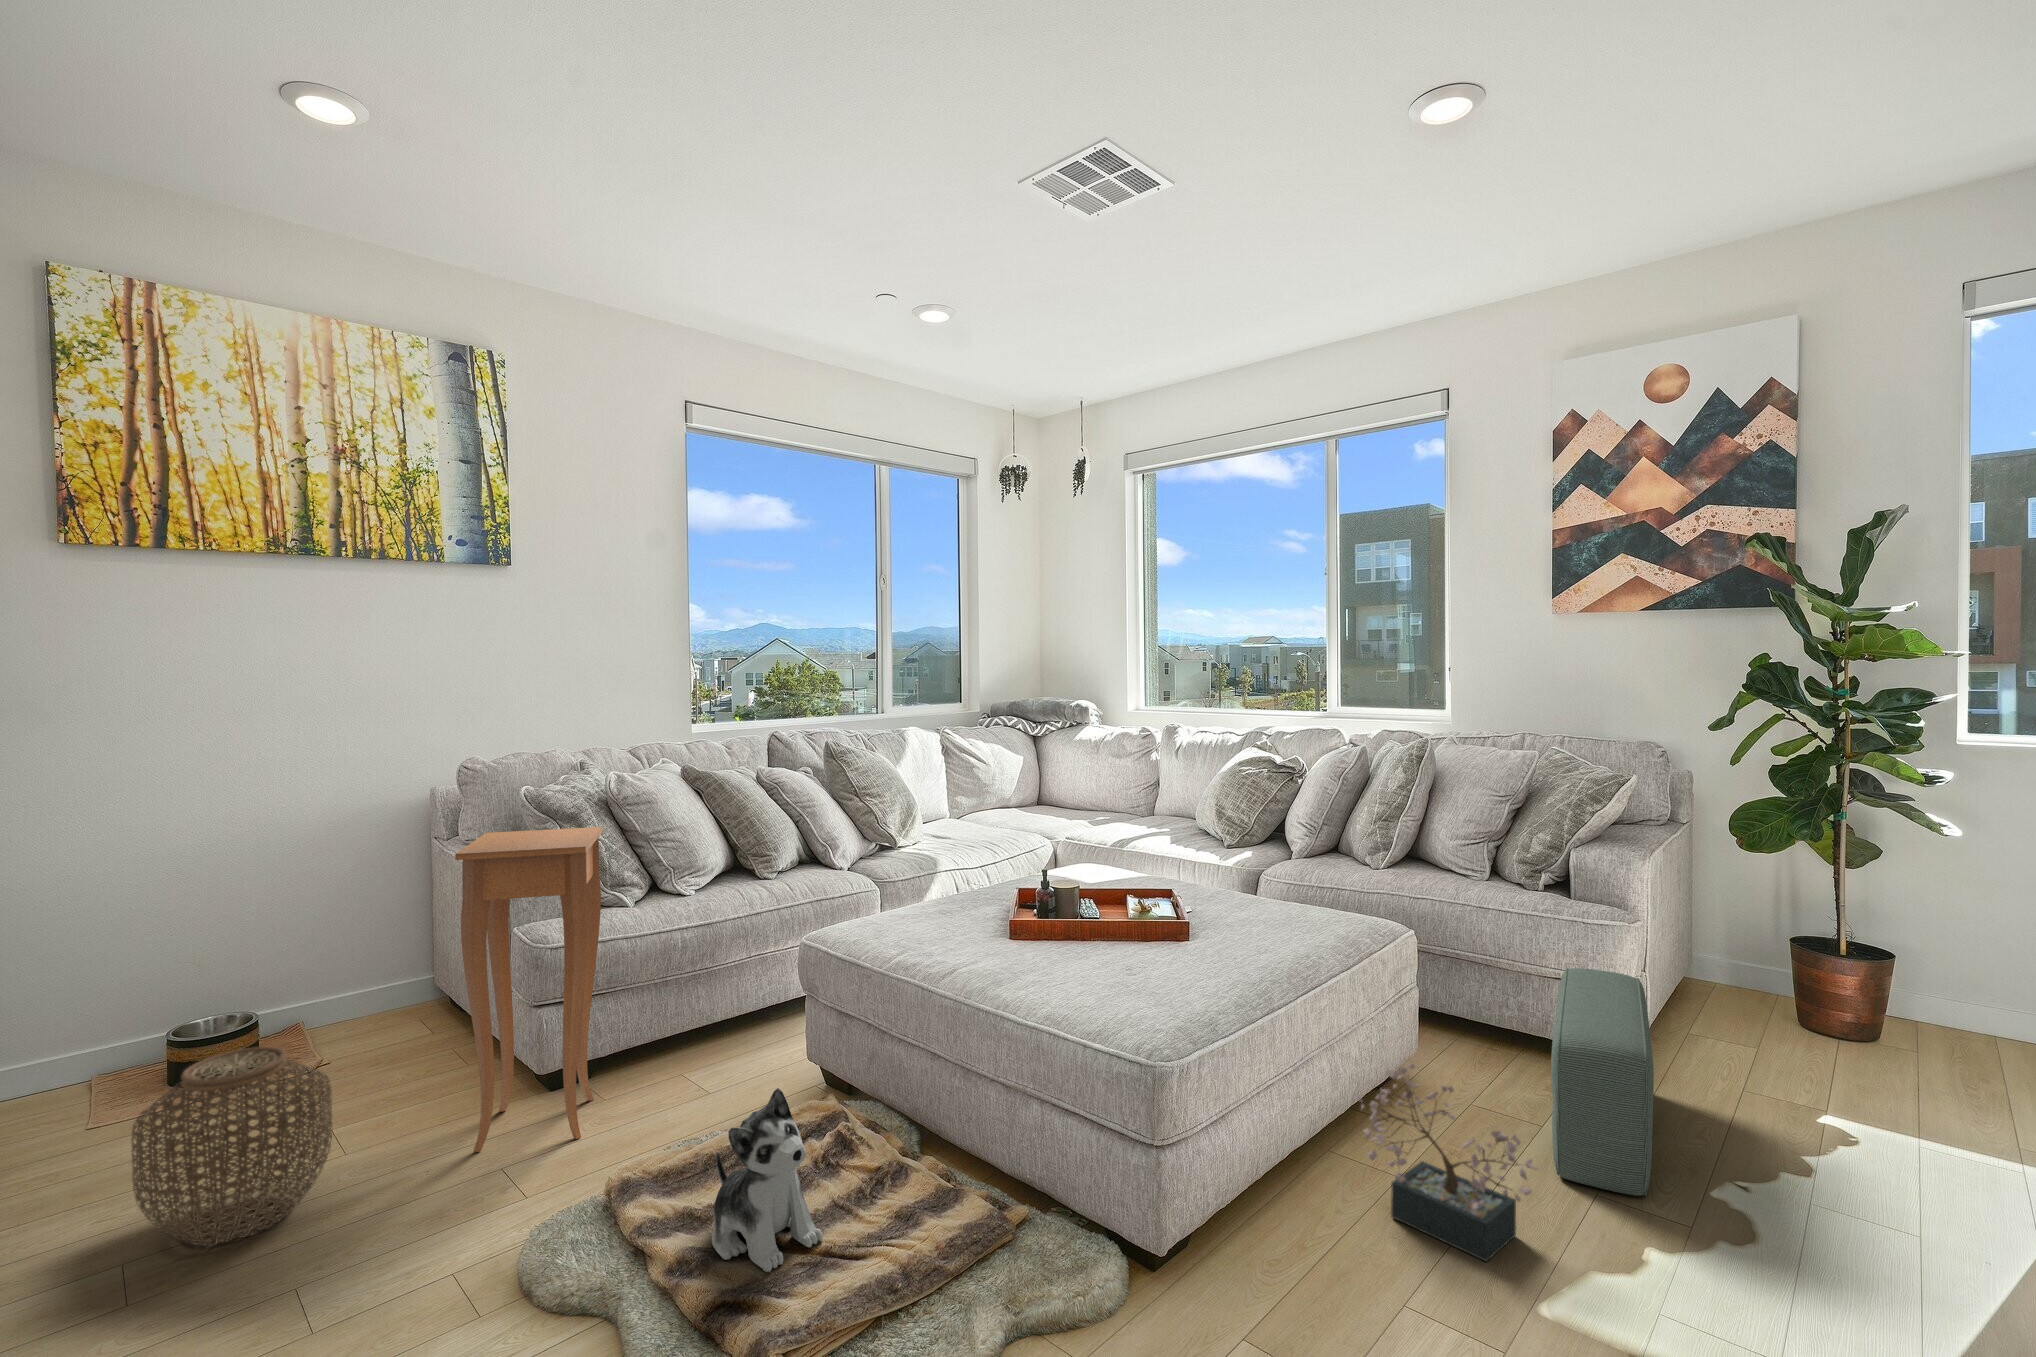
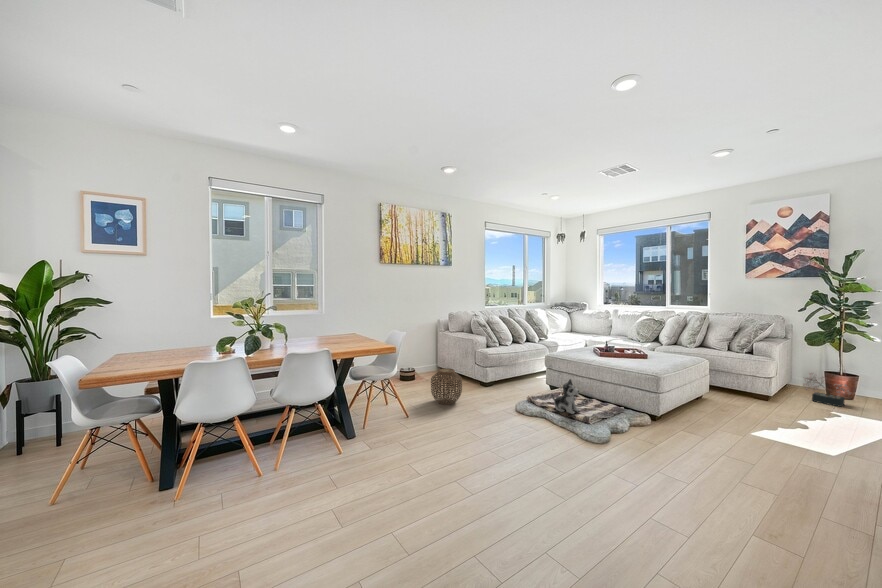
side table: present [455,827,602,1152] -> none [475,328,505,396]
pouf: present [1551,968,1654,1196] -> none [751,372,782,422]
decorative plant: present [1359,1064,1538,1261] -> present [803,373,851,407]

